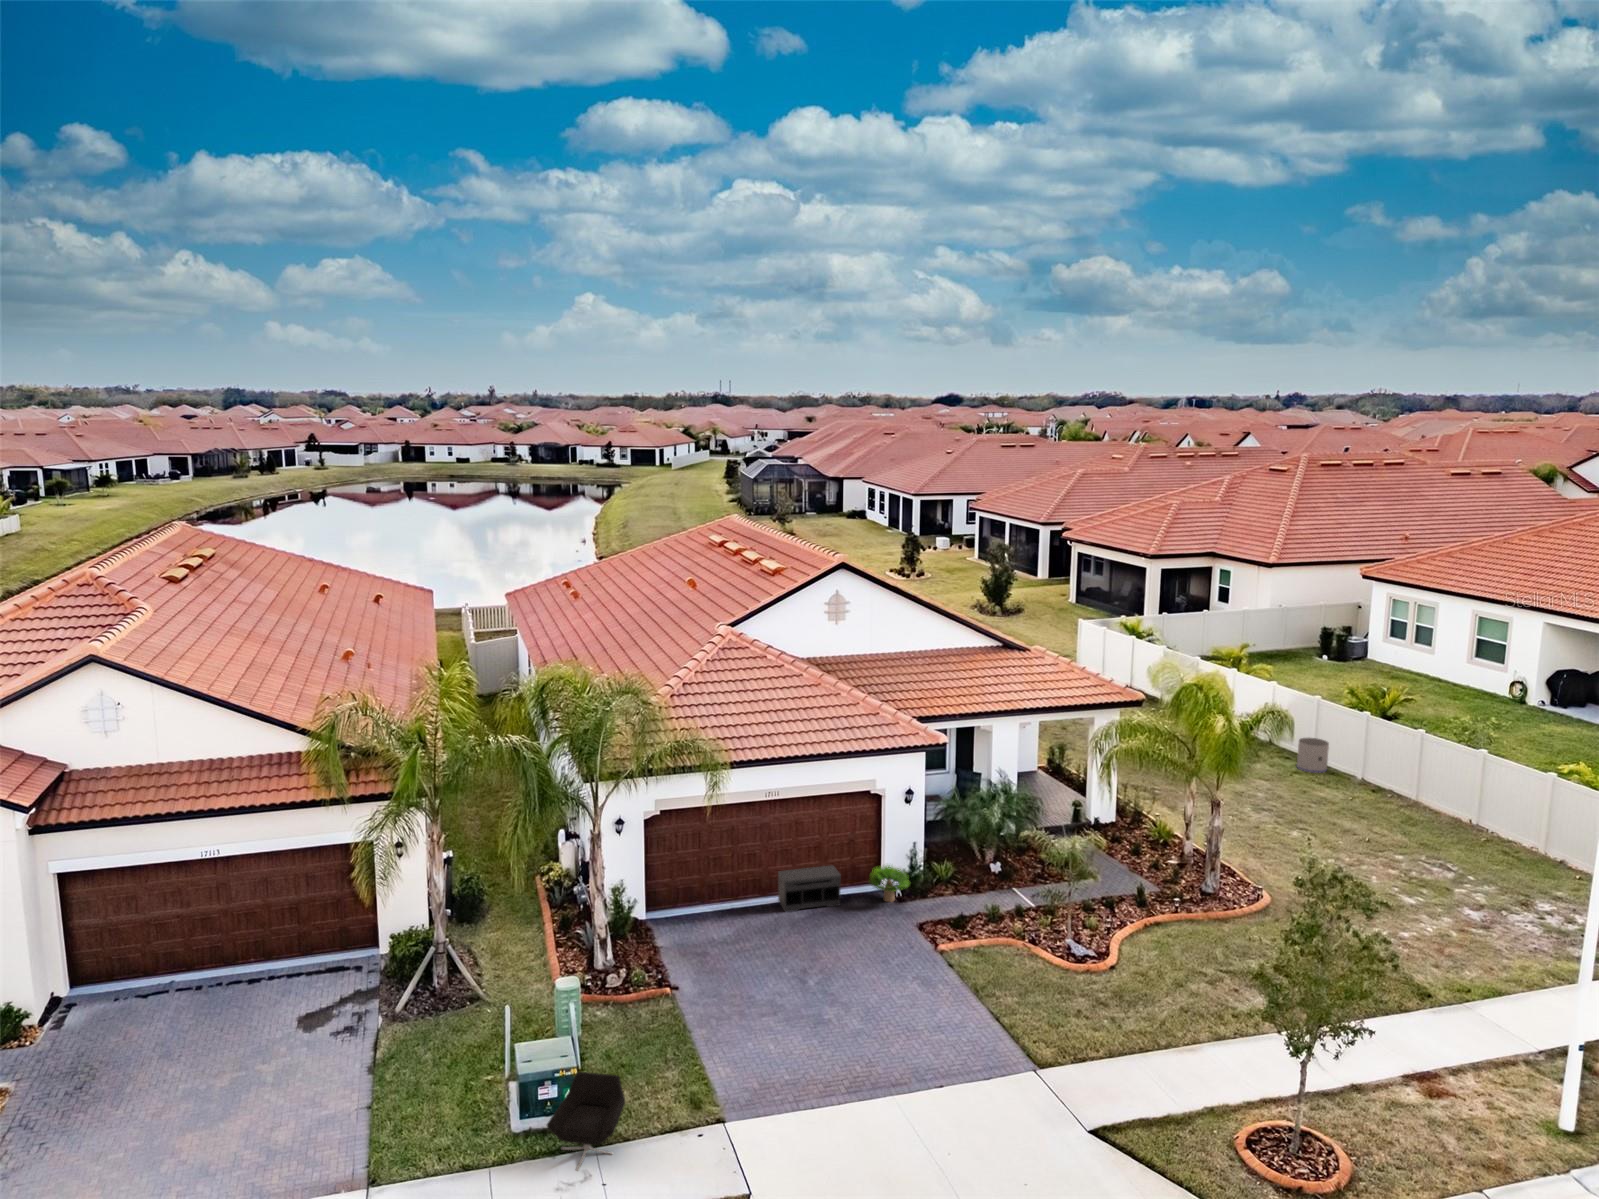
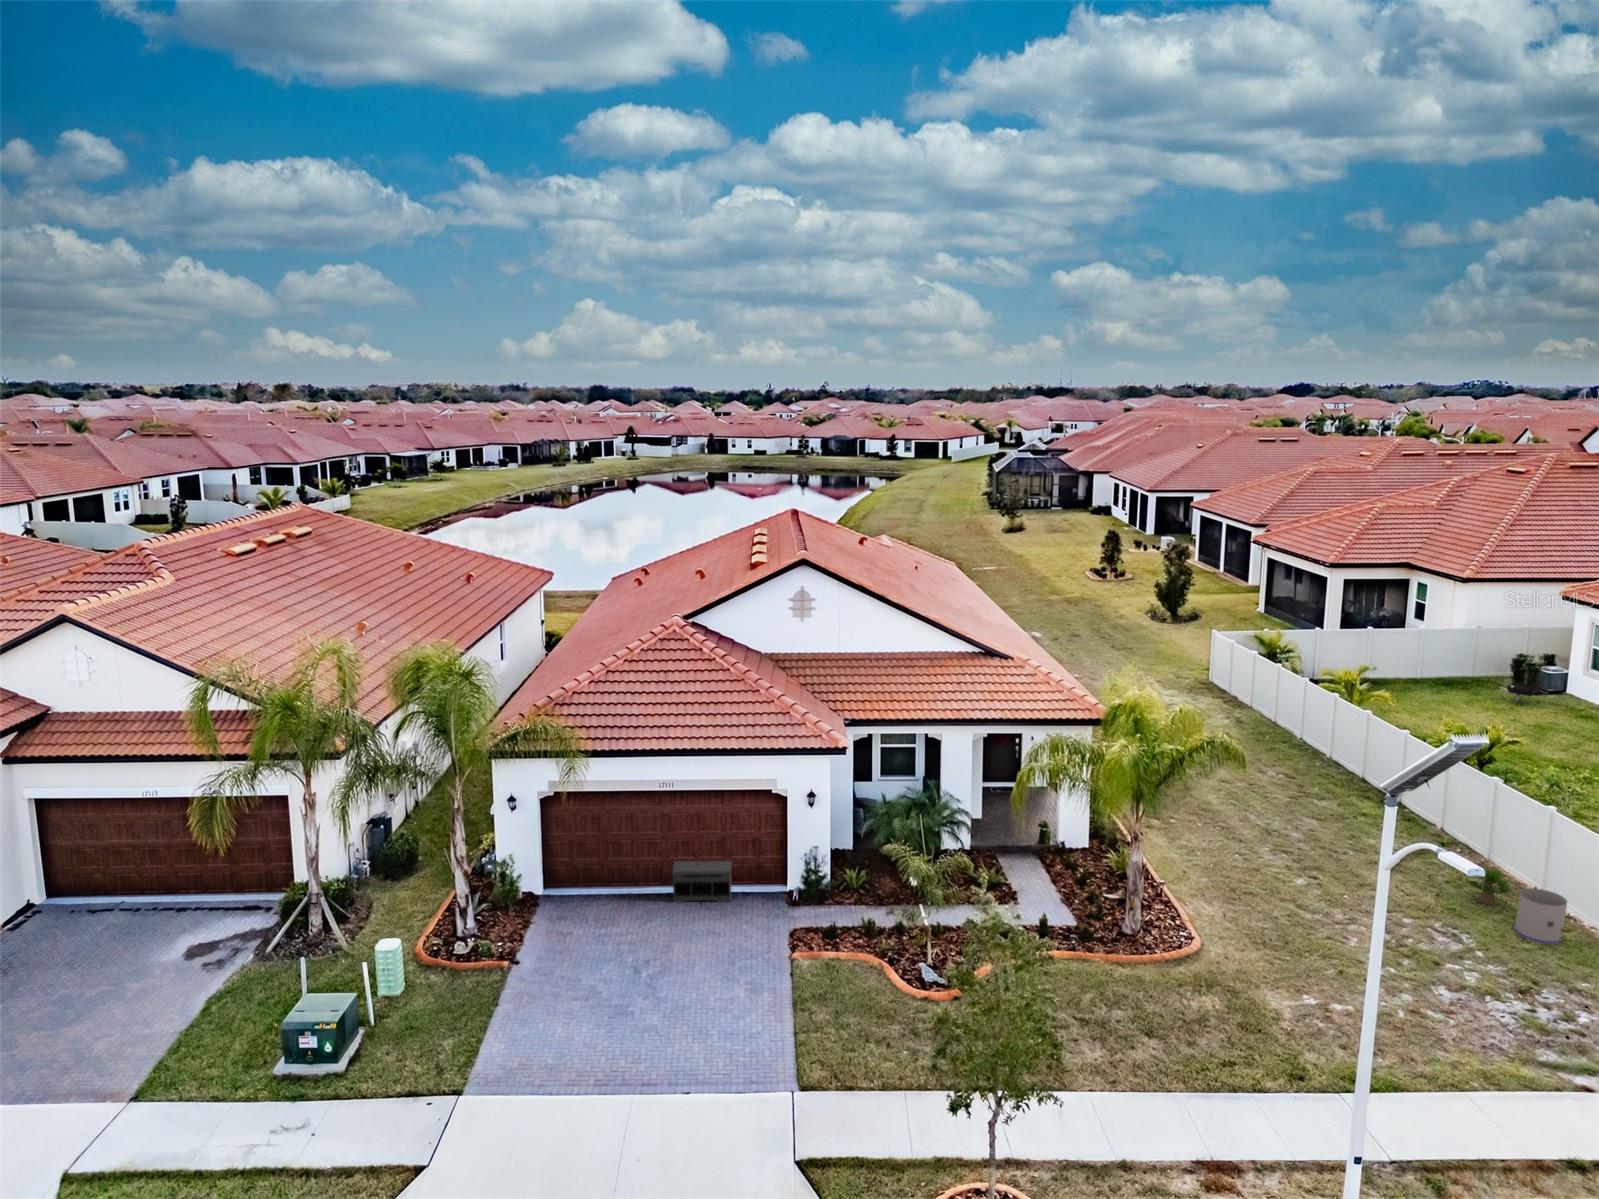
trash can: present [1296,738,1329,773] -> present [1514,888,1567,945]
potted plant: present [870,865,910,902] -> present [1466,868,1512,904]
lounge chair: present [547,1072,625,1171] -> present [1507,680,1543,701]

